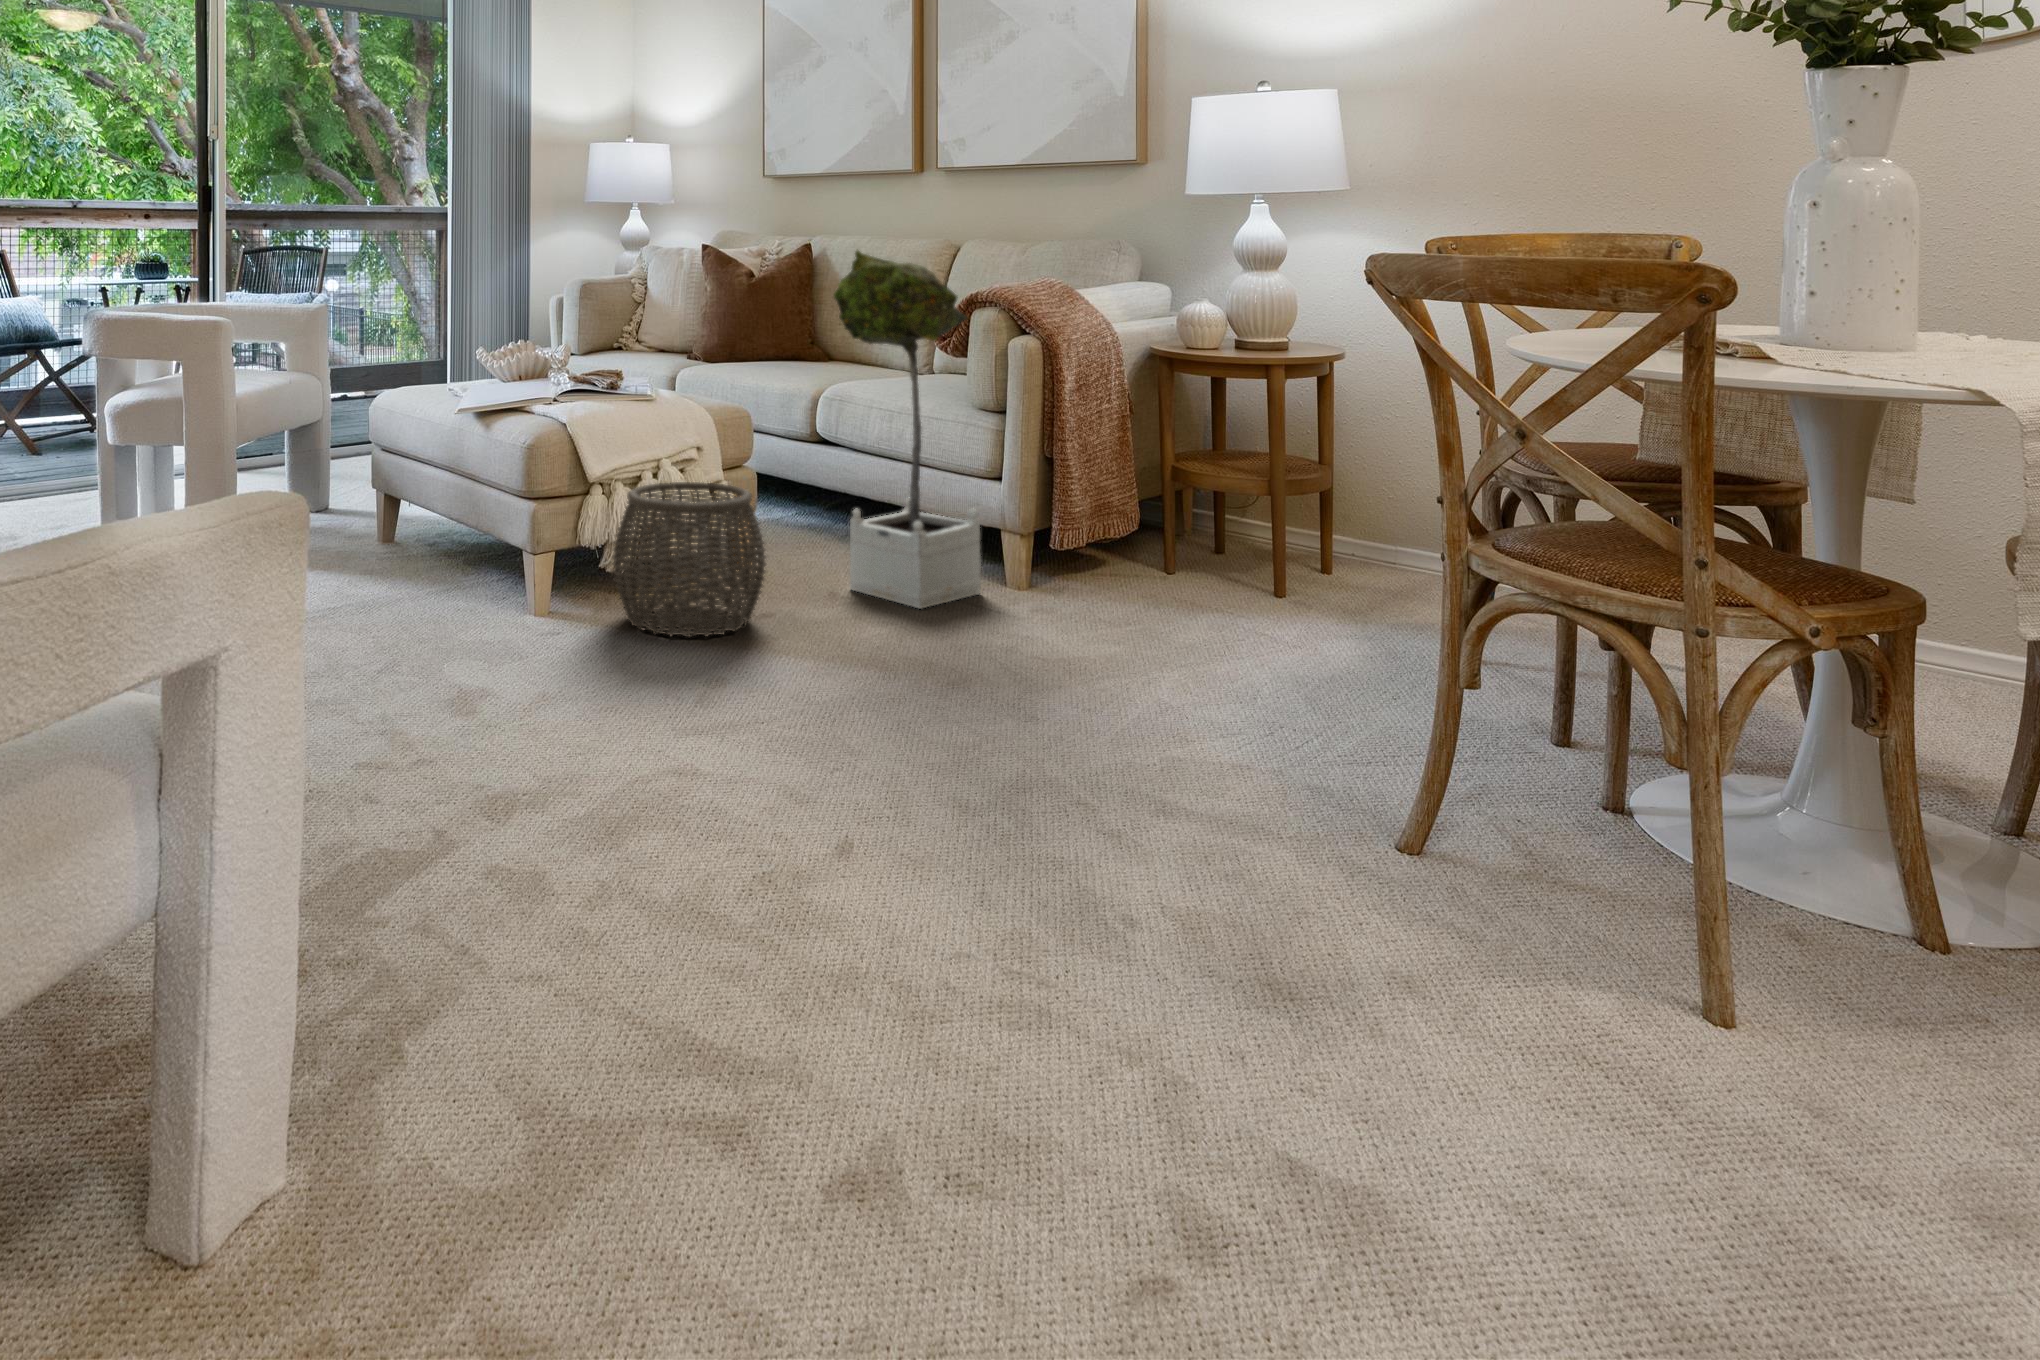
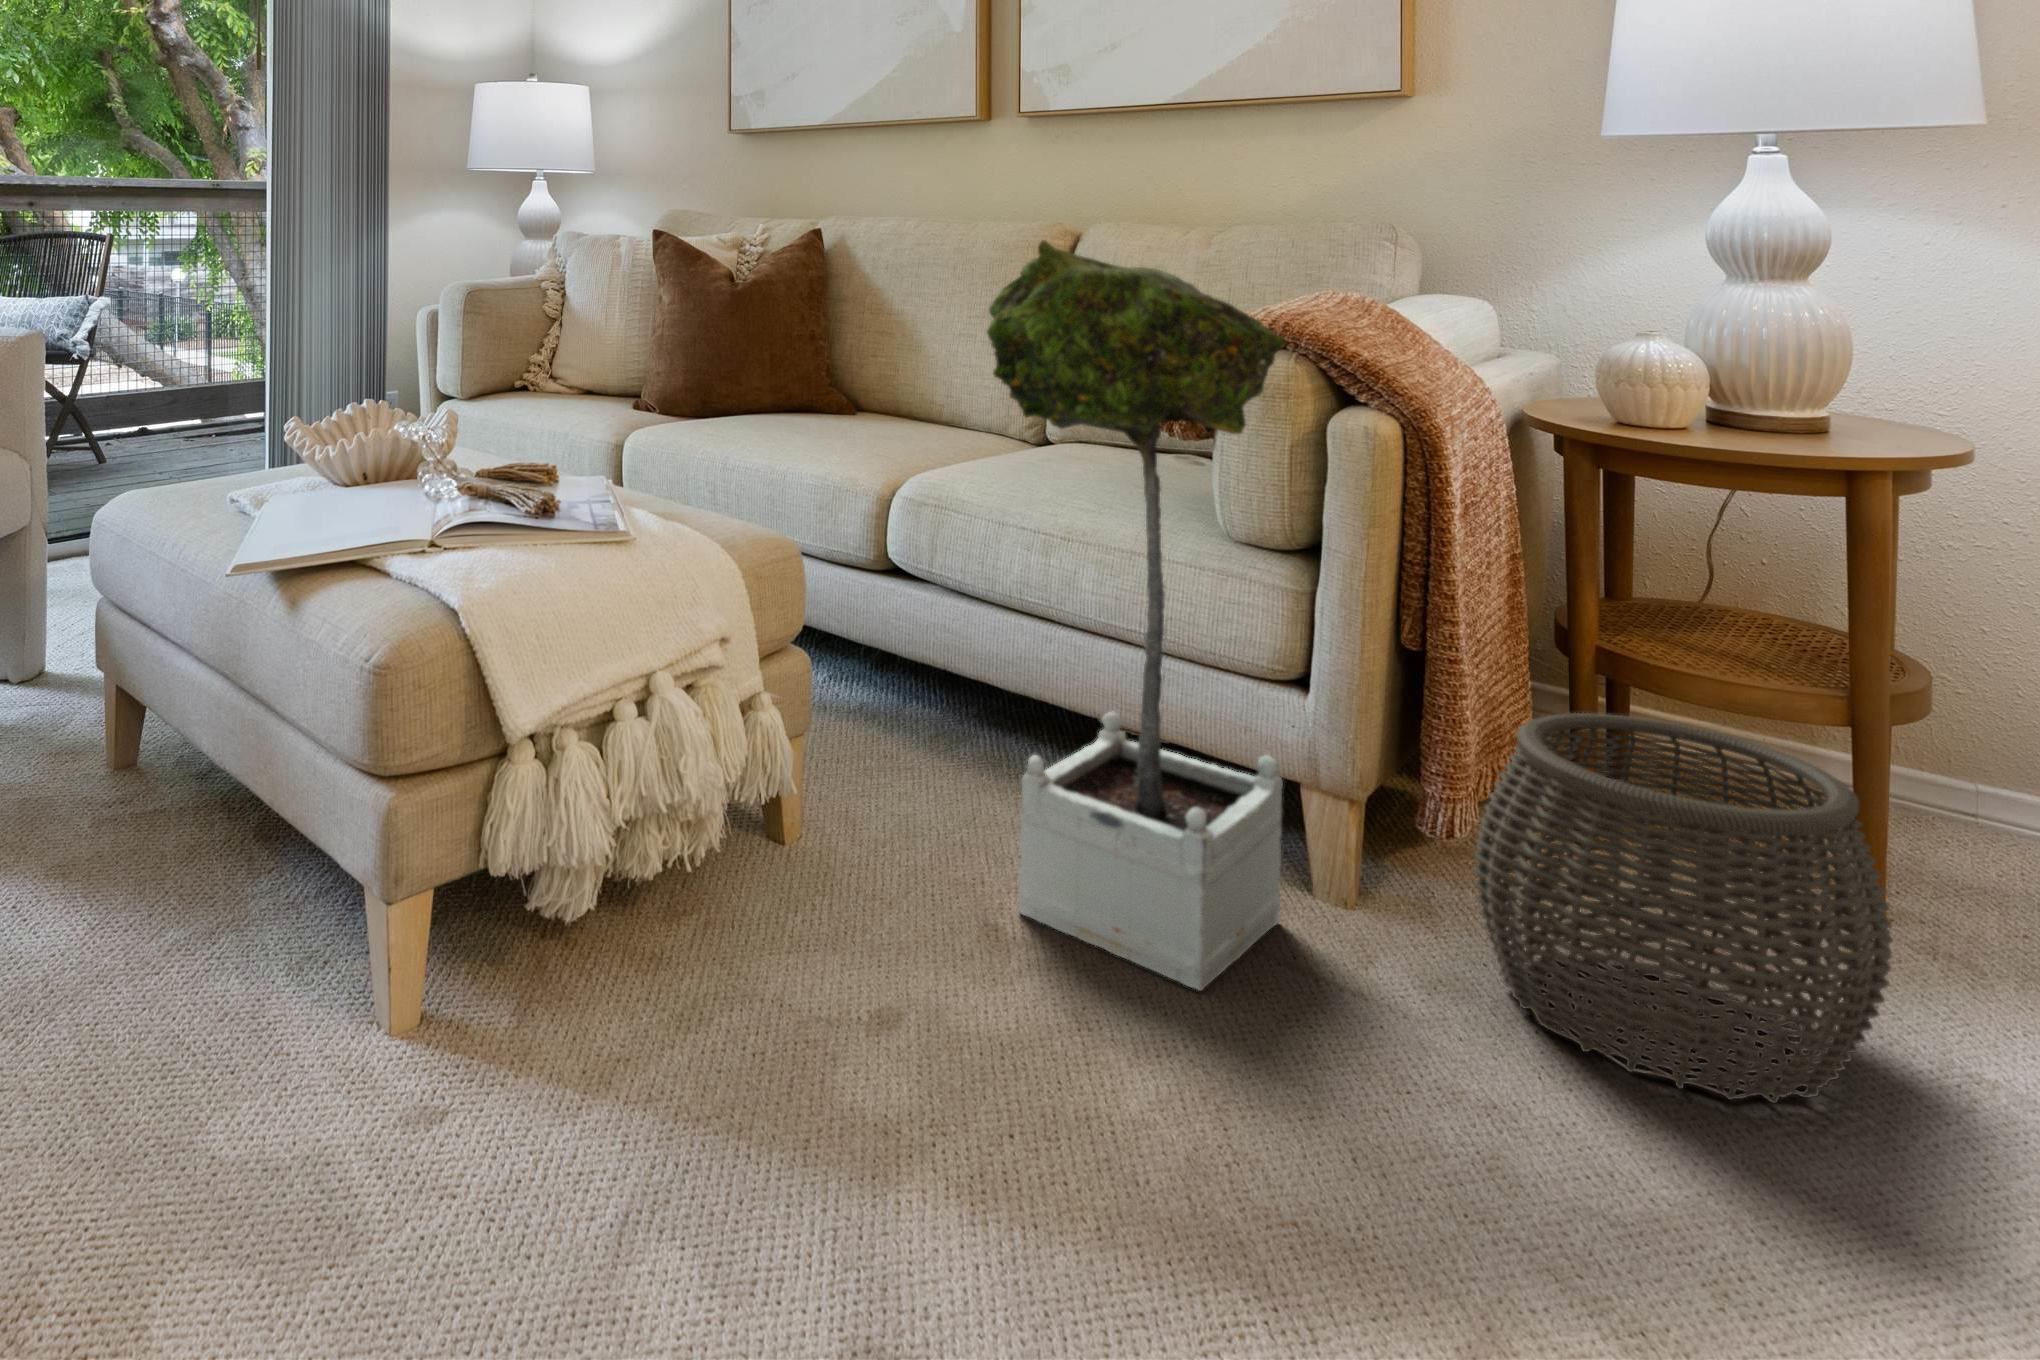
woven basket: present [613,482,766,637] -> present [1473,713,1893,1103]

